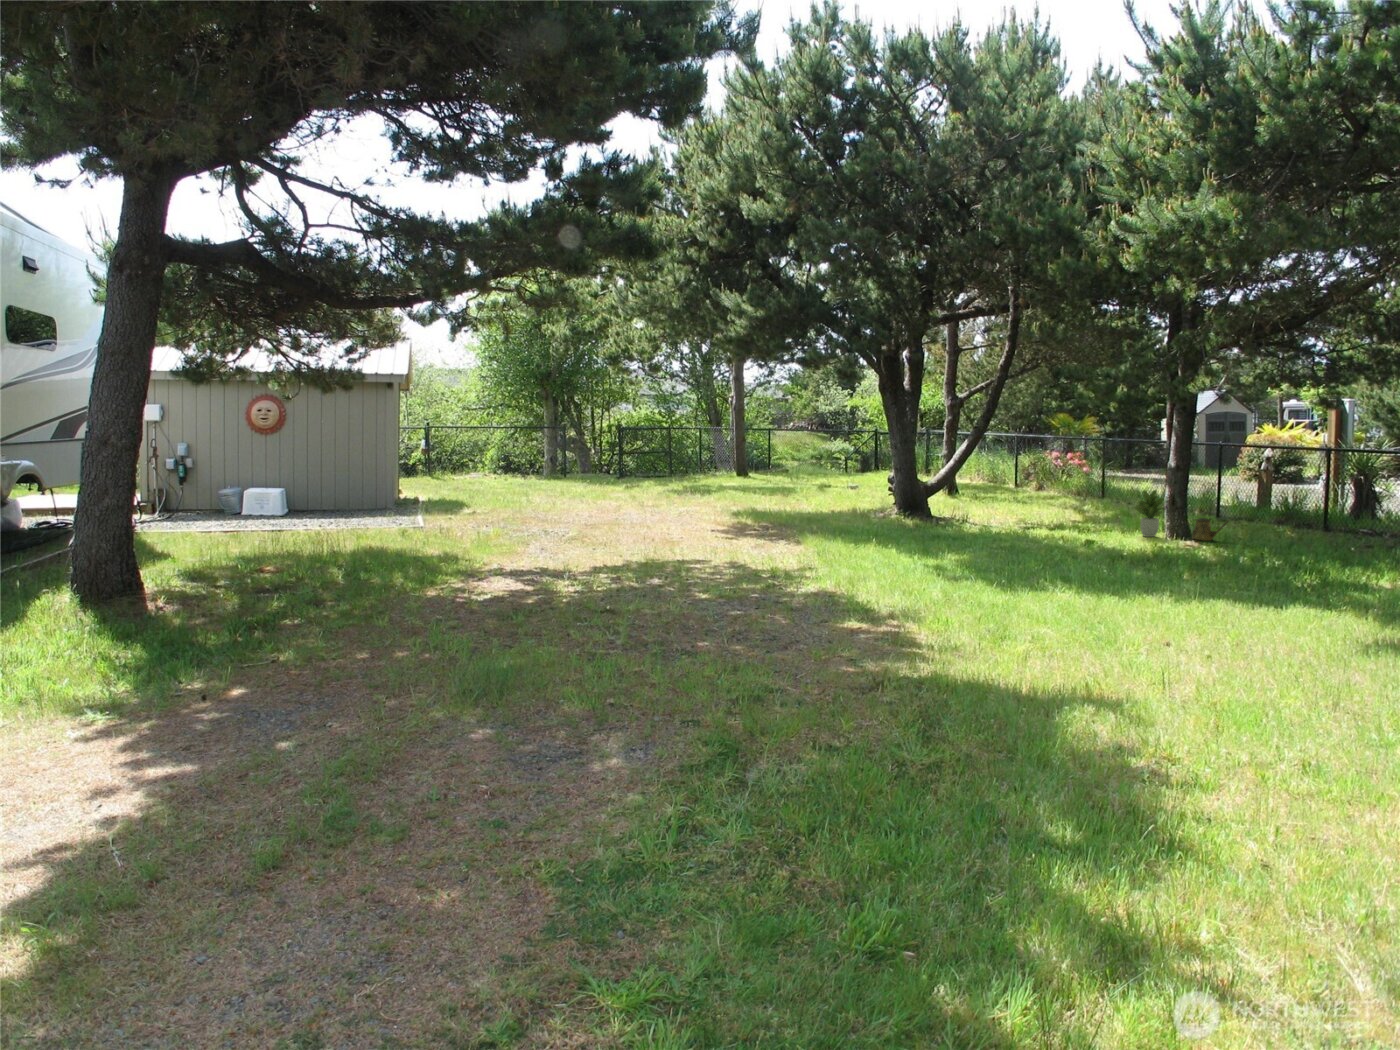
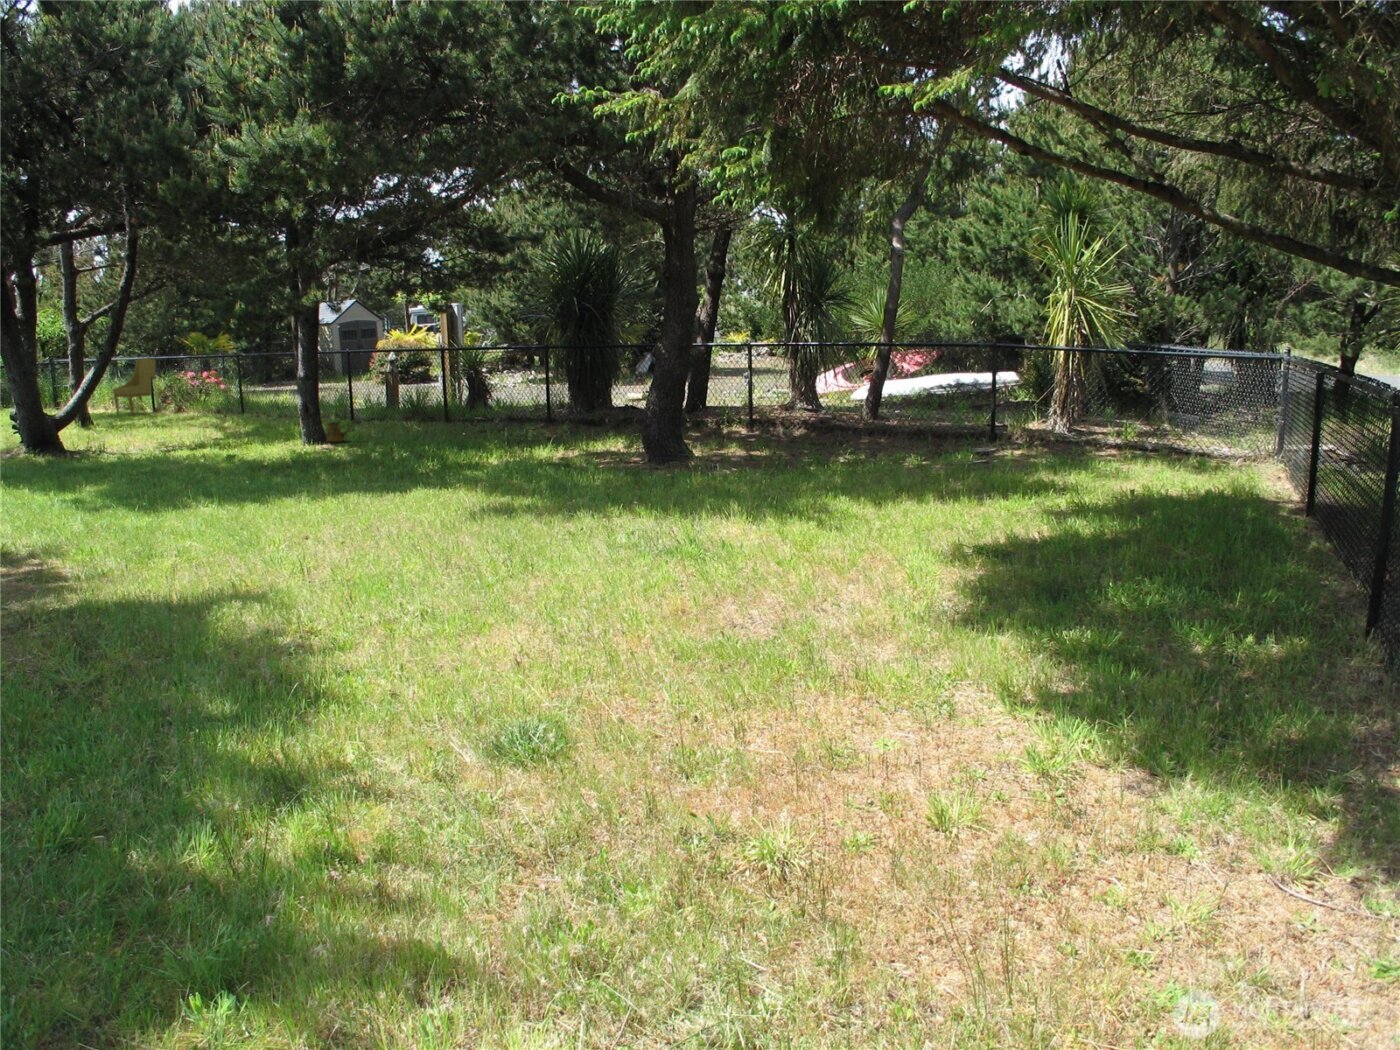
chair: none [983,438,1024,489] -> present [113,358,159,415]
potted plant: present [1135,490,1163,537] -> none [271,400,301,445]

